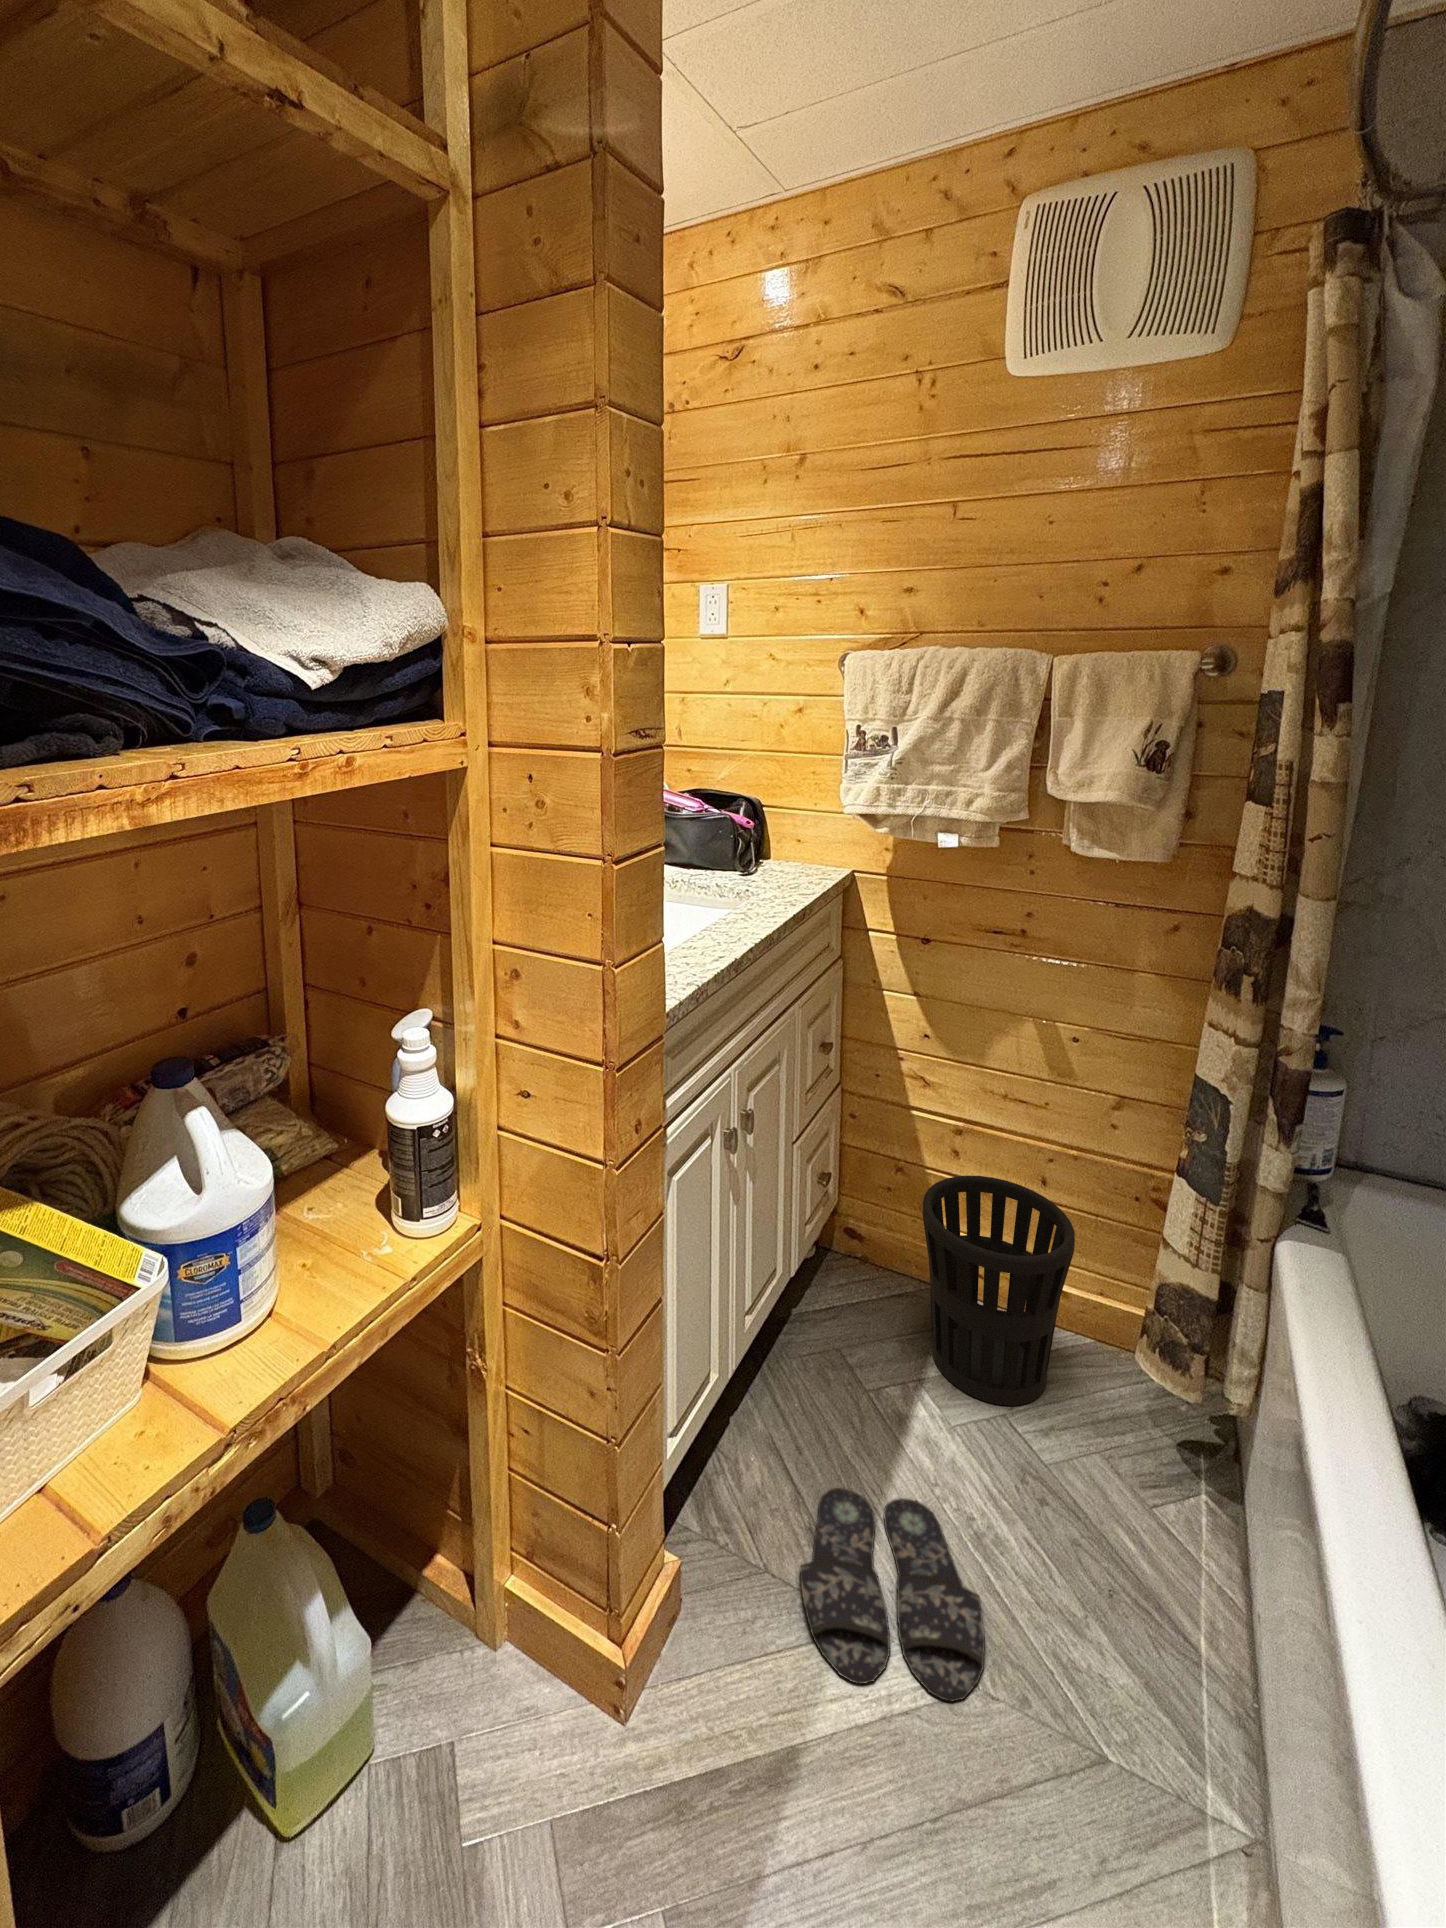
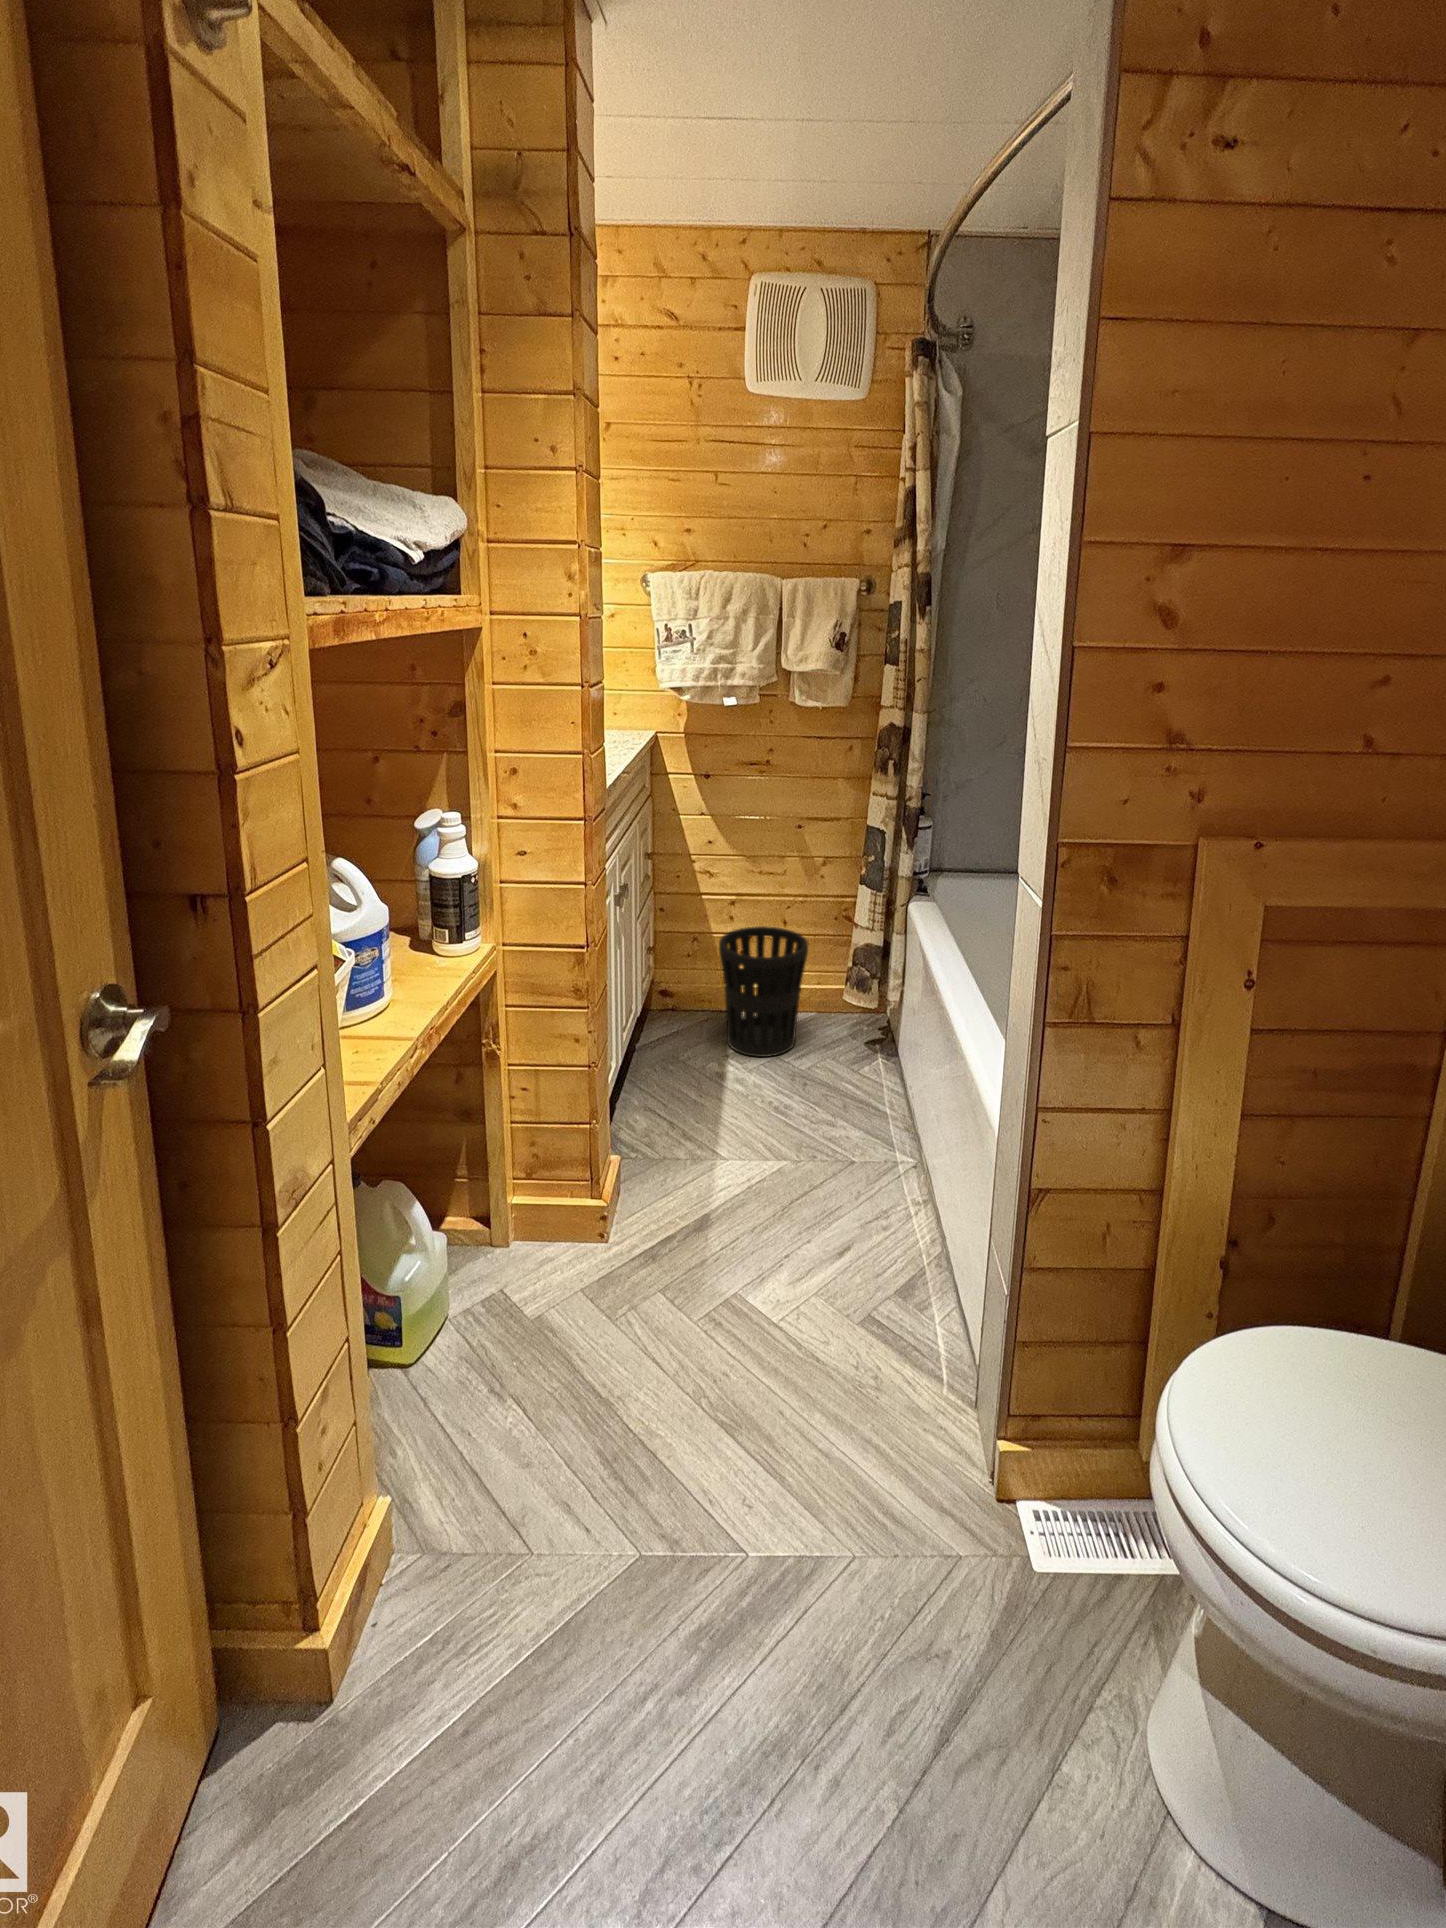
slippers: present [800,1488,985,1701] -> none [682,1106,789,1181]

